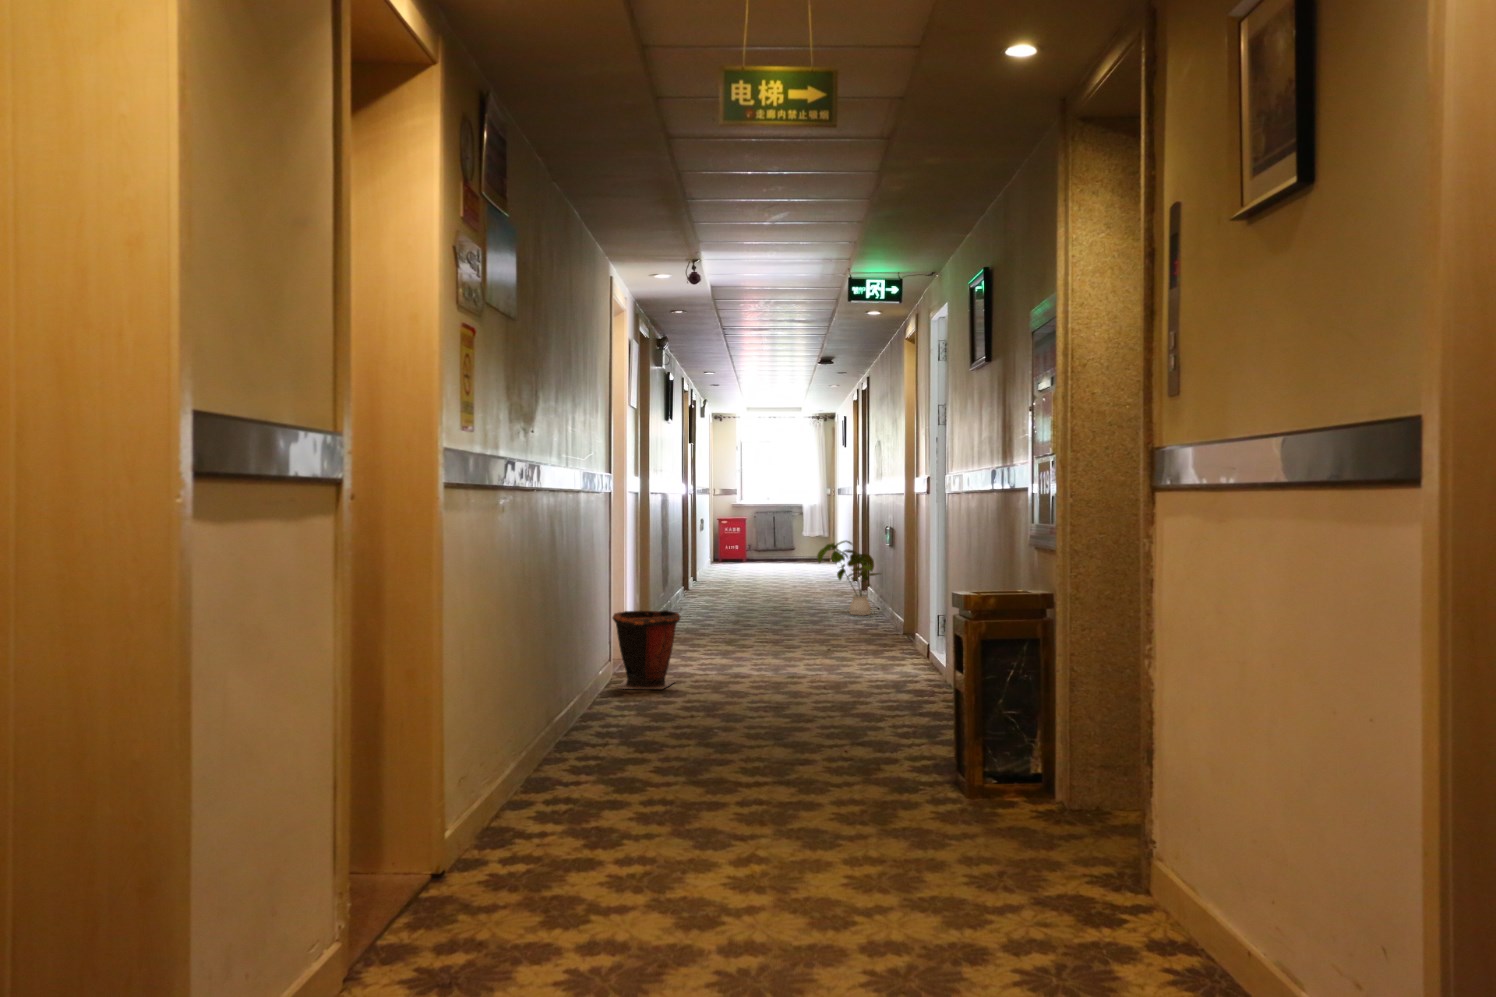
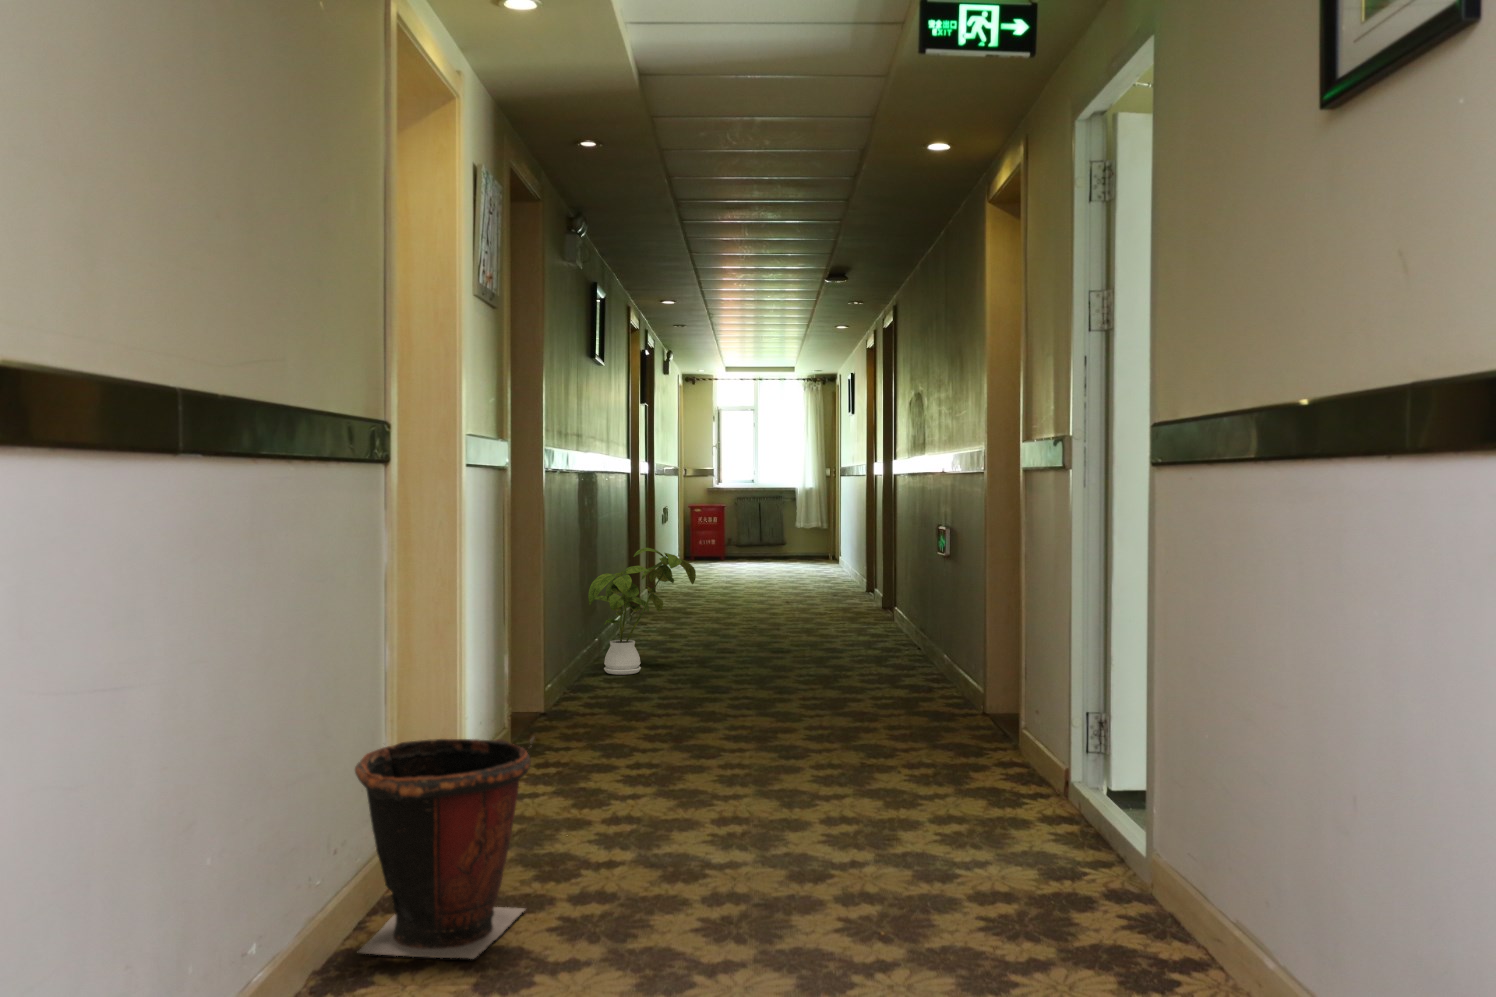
house plant: present [817,541,879,616] -> present [588,548,696,675]

